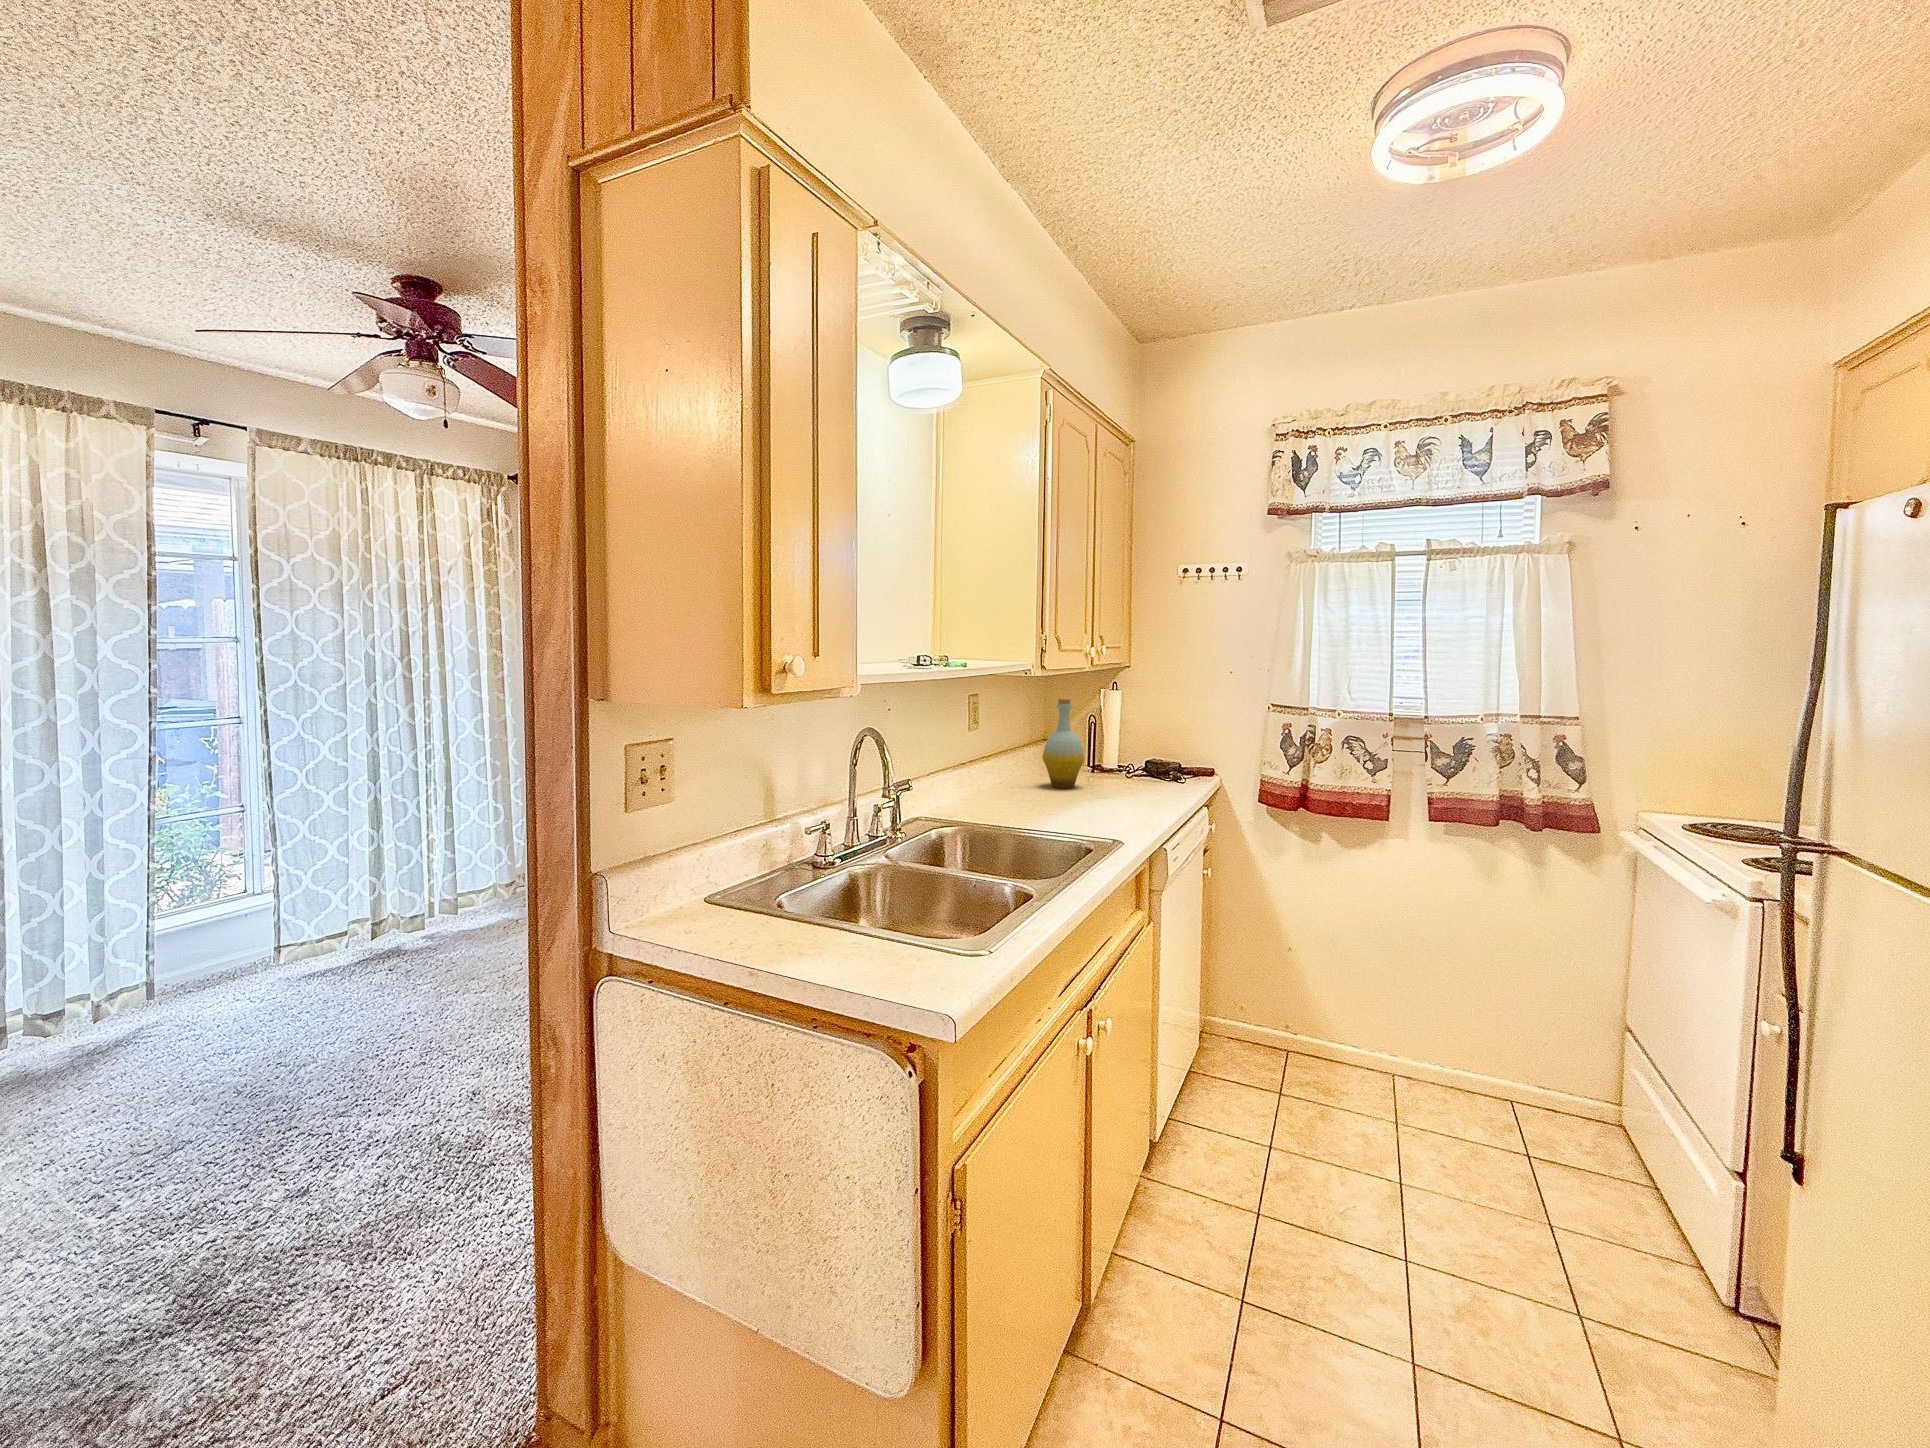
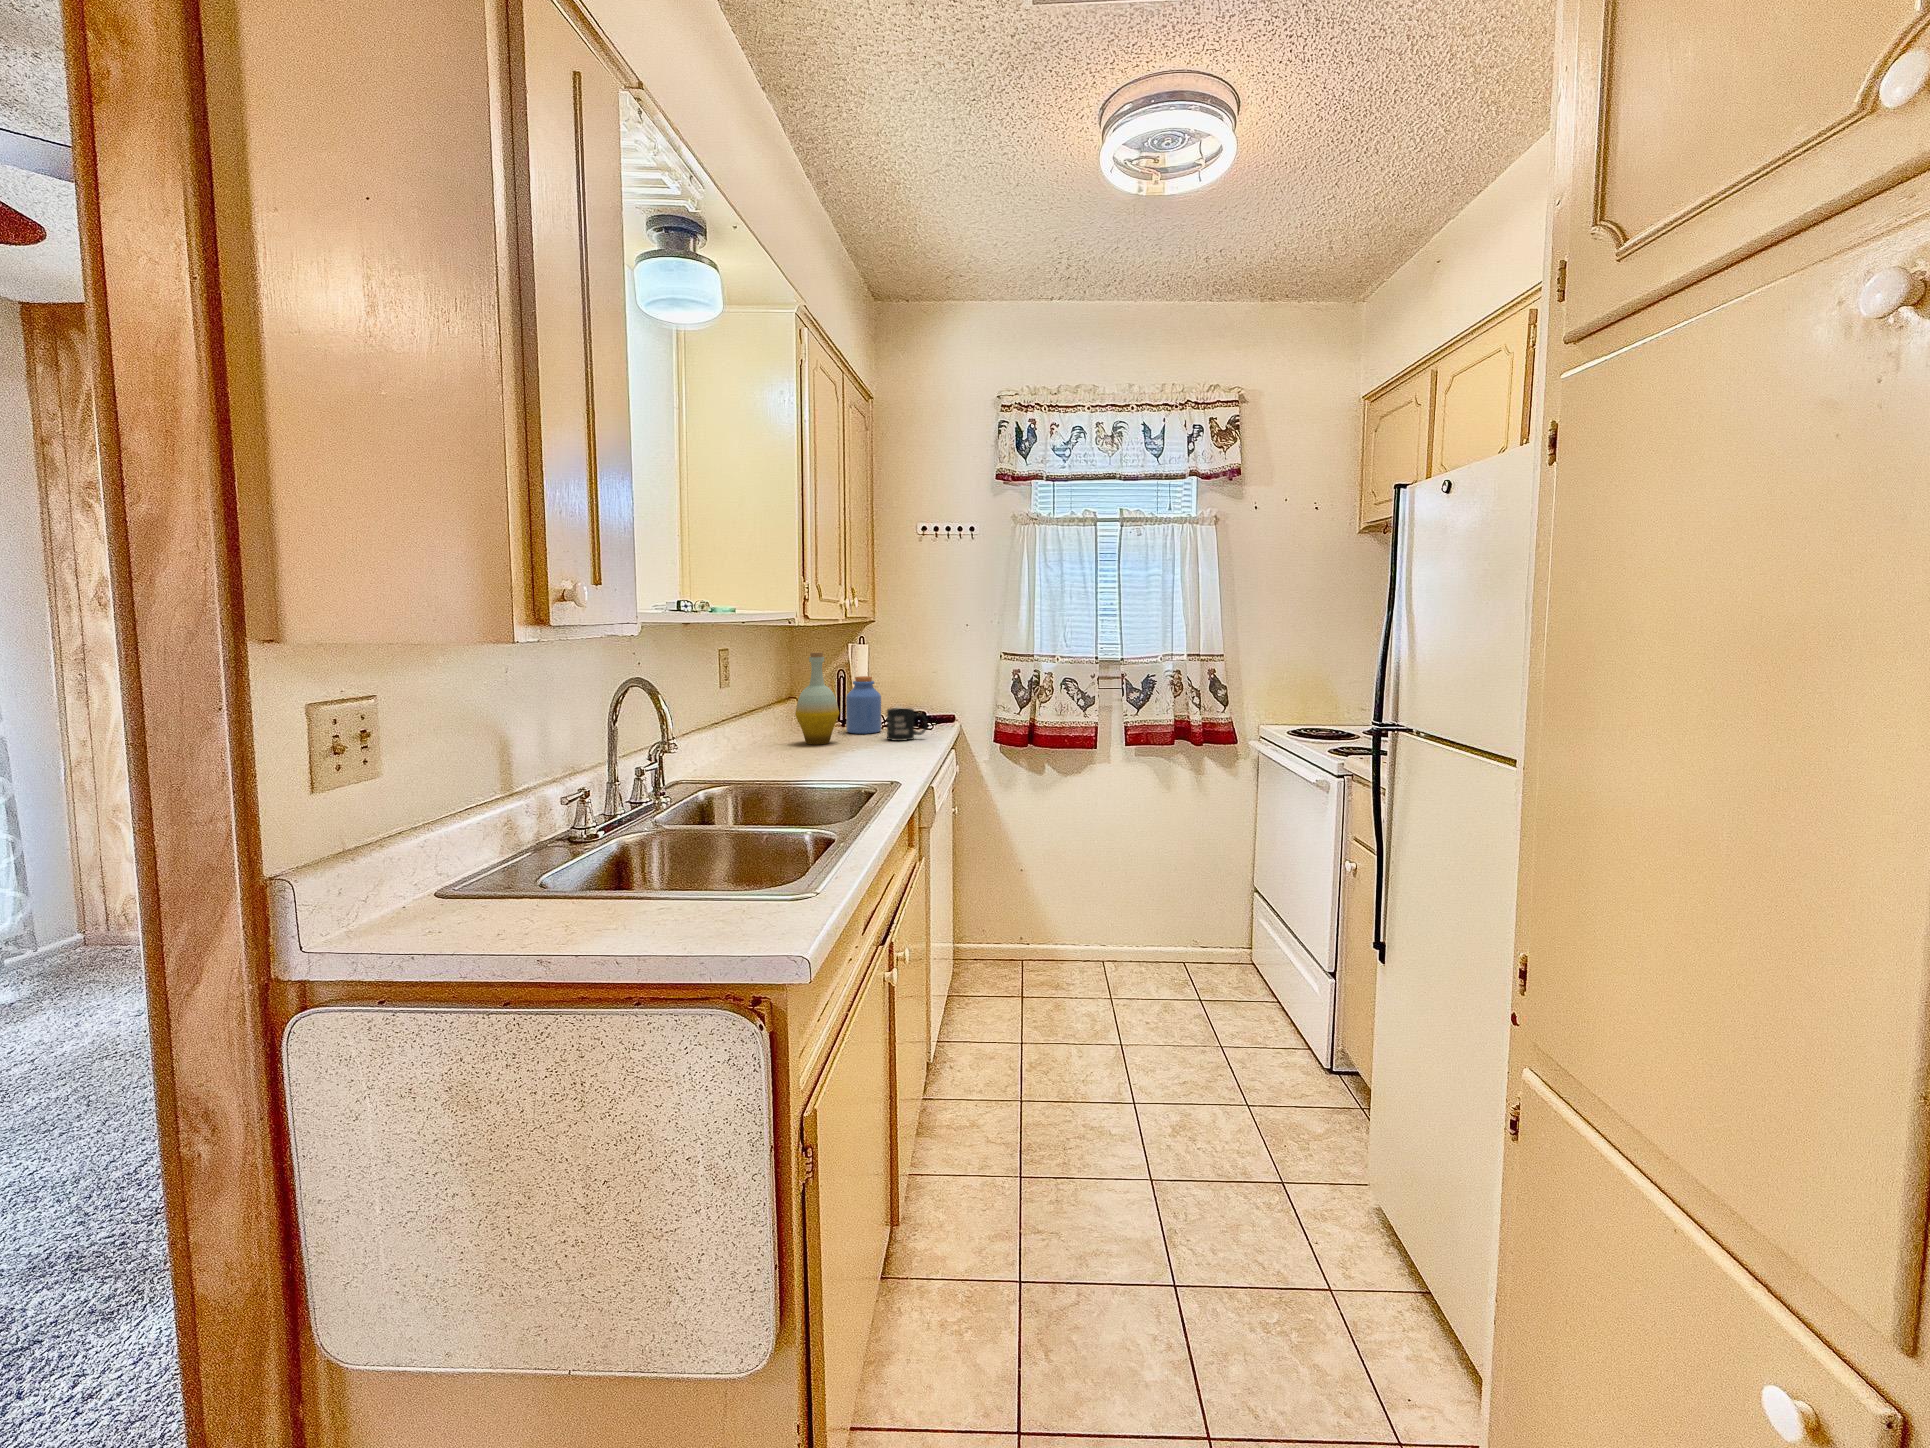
jar: none [1096,723,1131,780] -> present [846,676,881,734]
mug: none [1132,757,1175,792] -> present [887,708,927,741]

